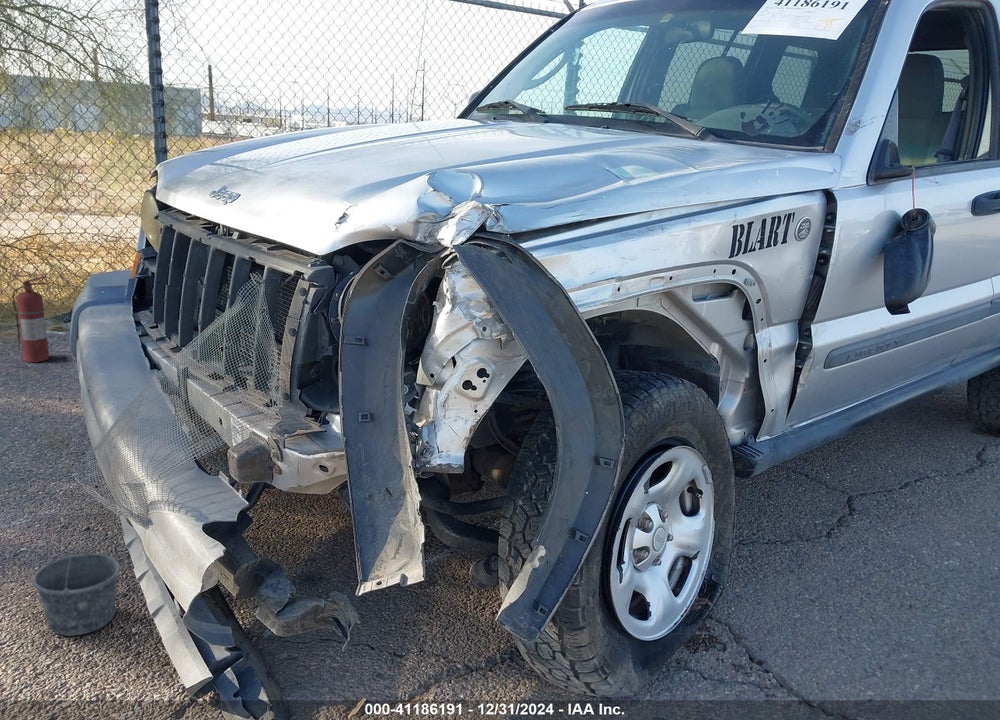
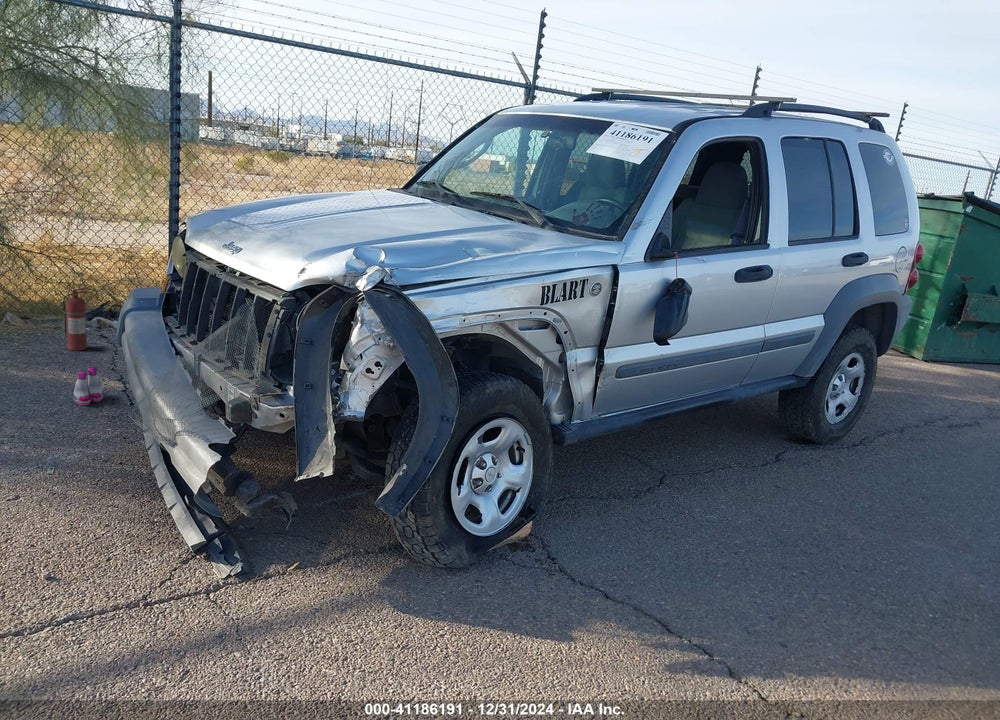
boots: none [22,386,66,442] -> present [73,367,104,405]
bucket: present [33,534,120,636] -> none [95,456,150,520]

